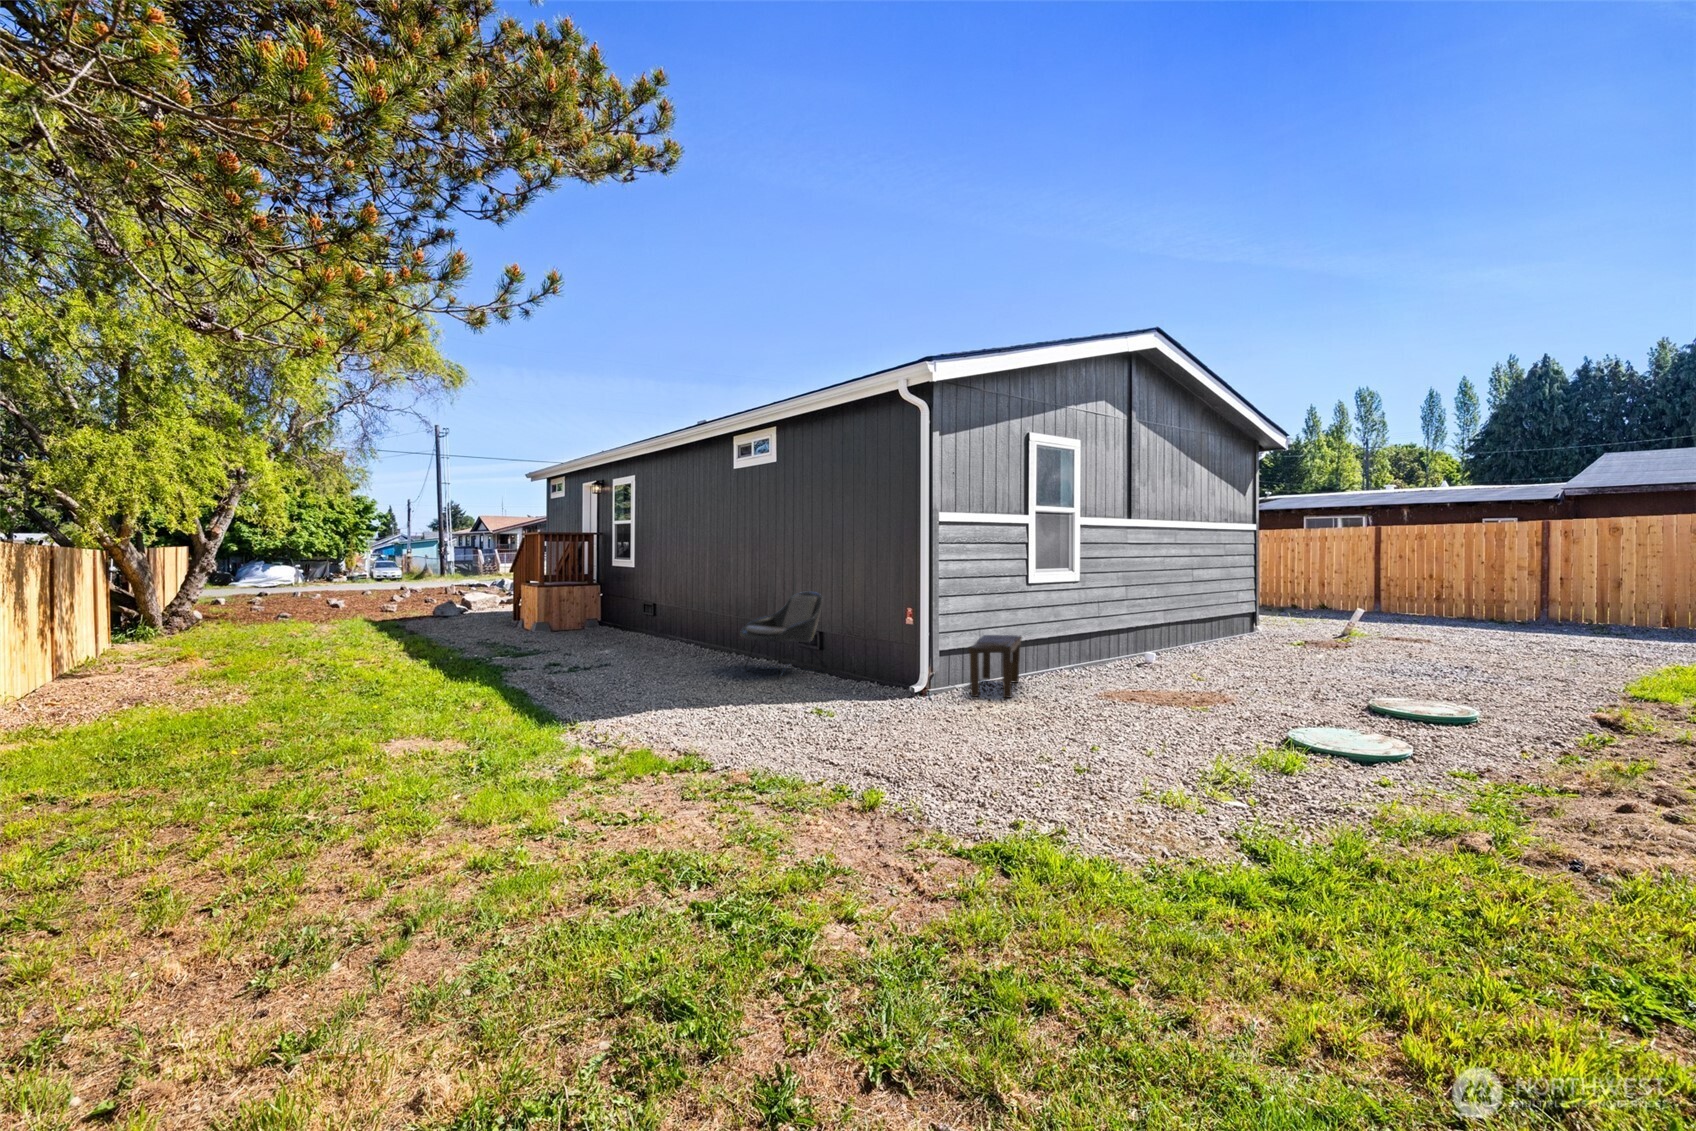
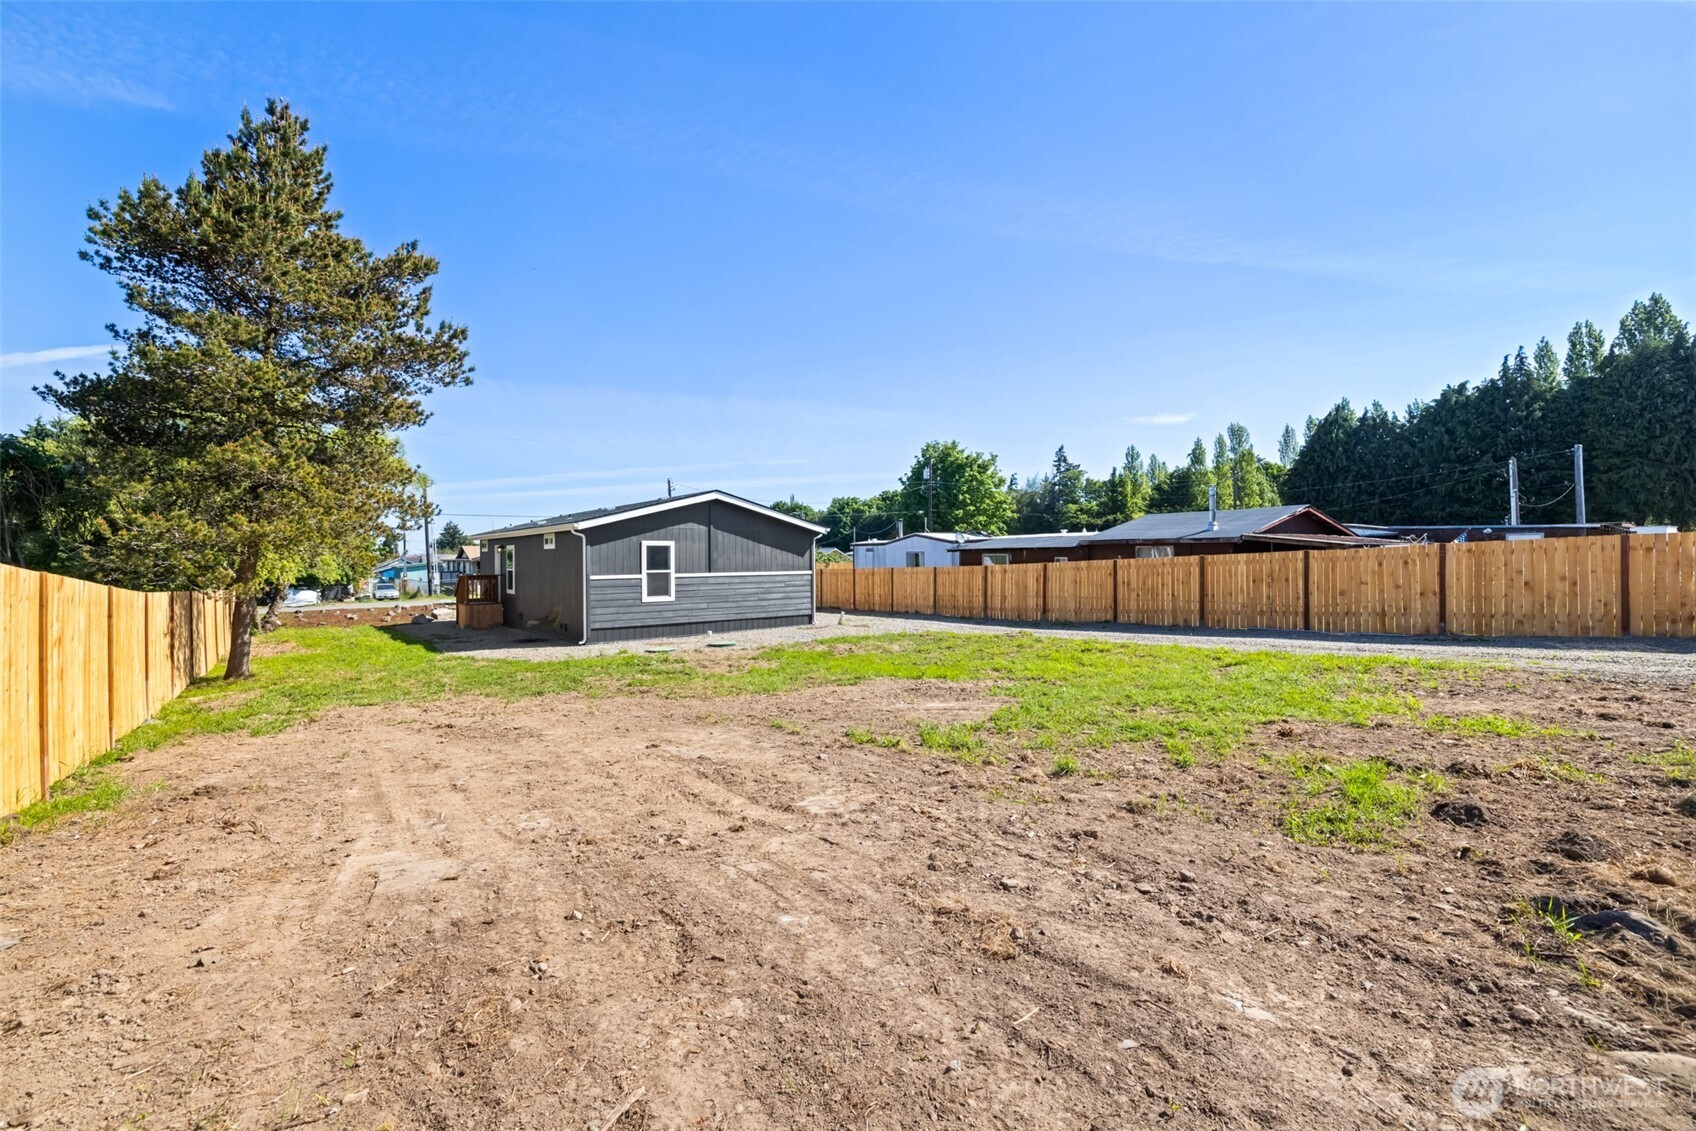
bench: present [968,635,1022,698] -> none [595,623,629,645]

